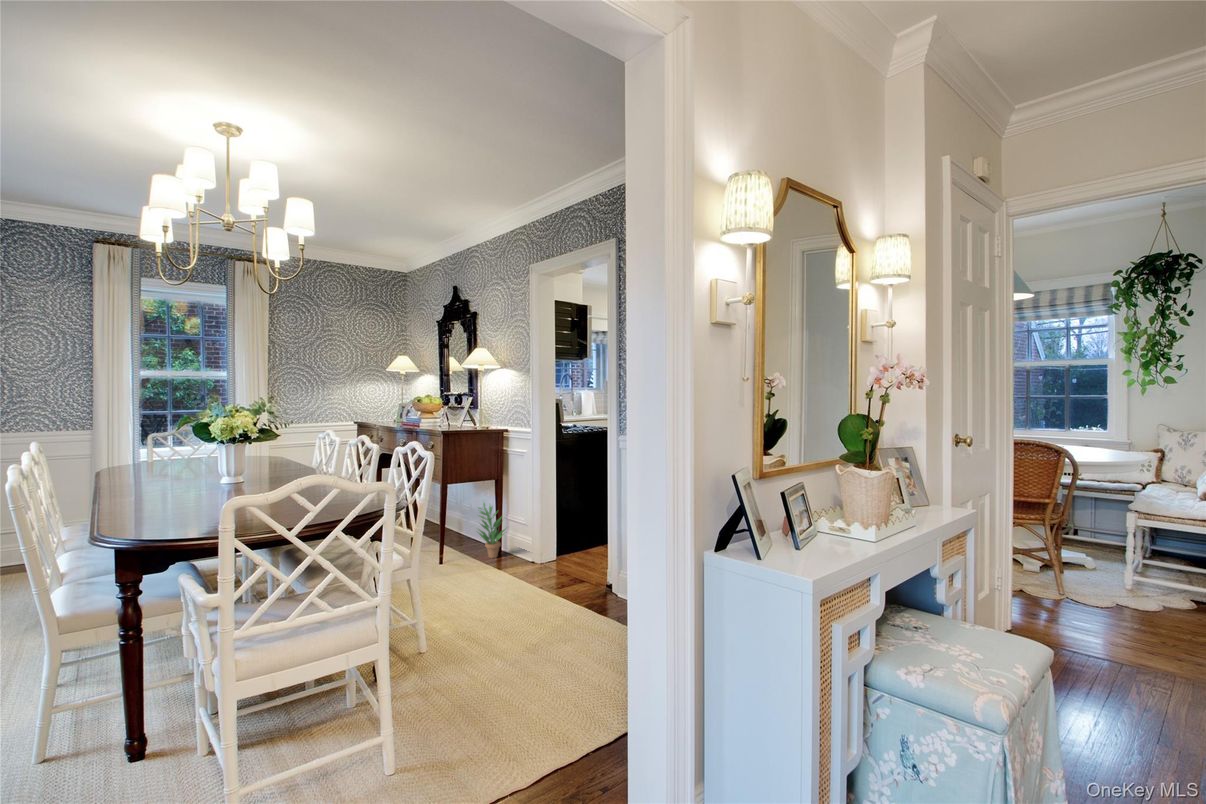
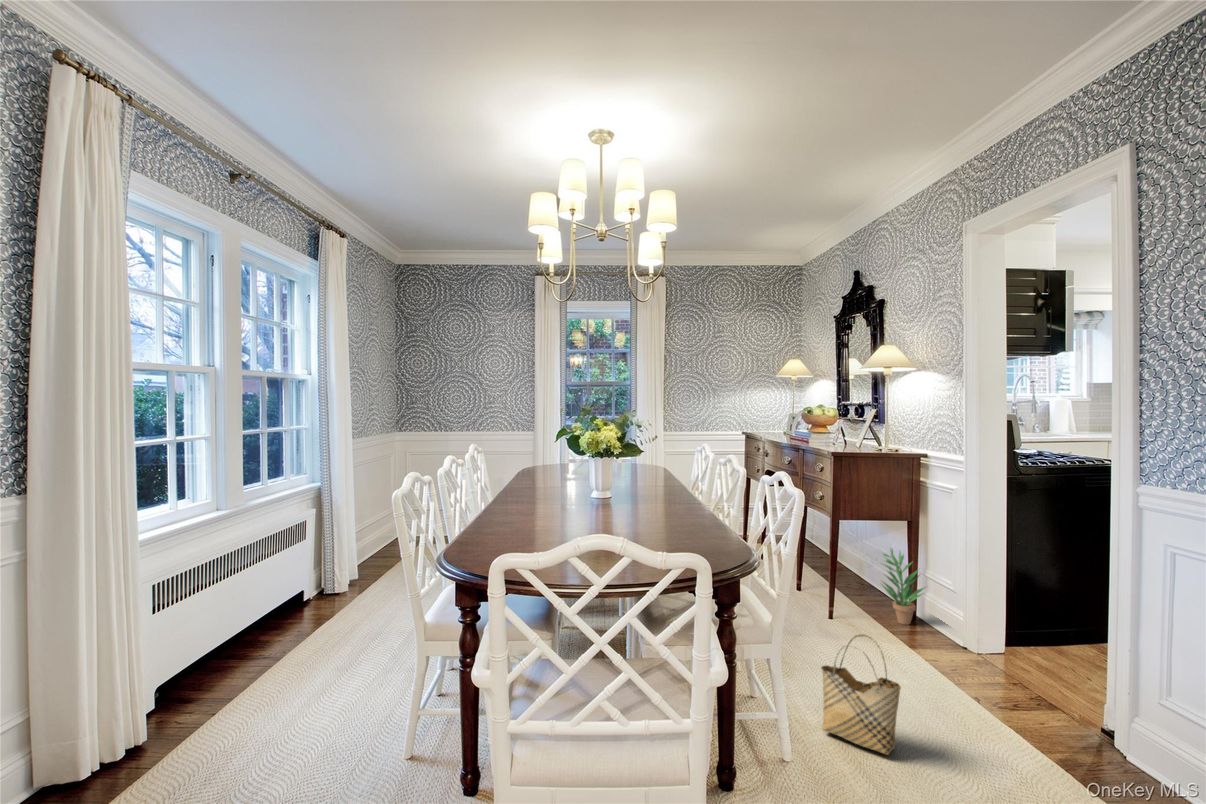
woven basket: none [439,555,493,630] -> present [821,635,901,755]

